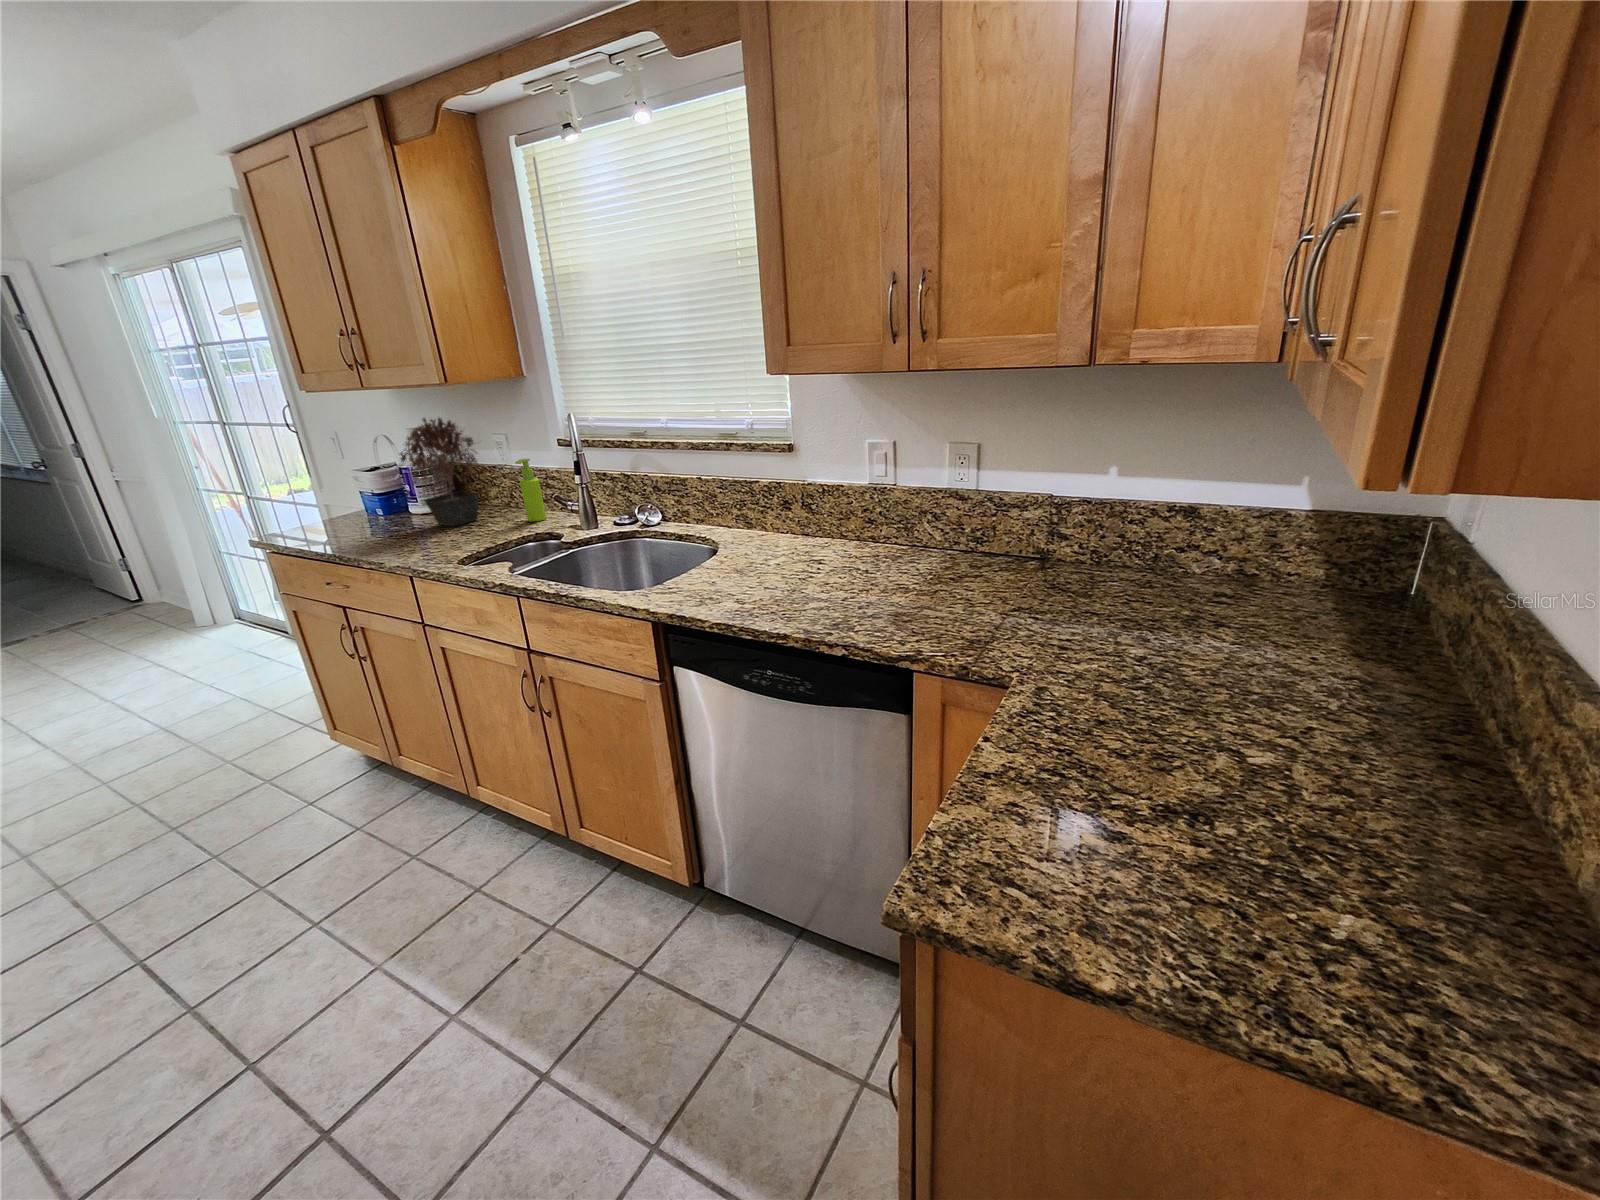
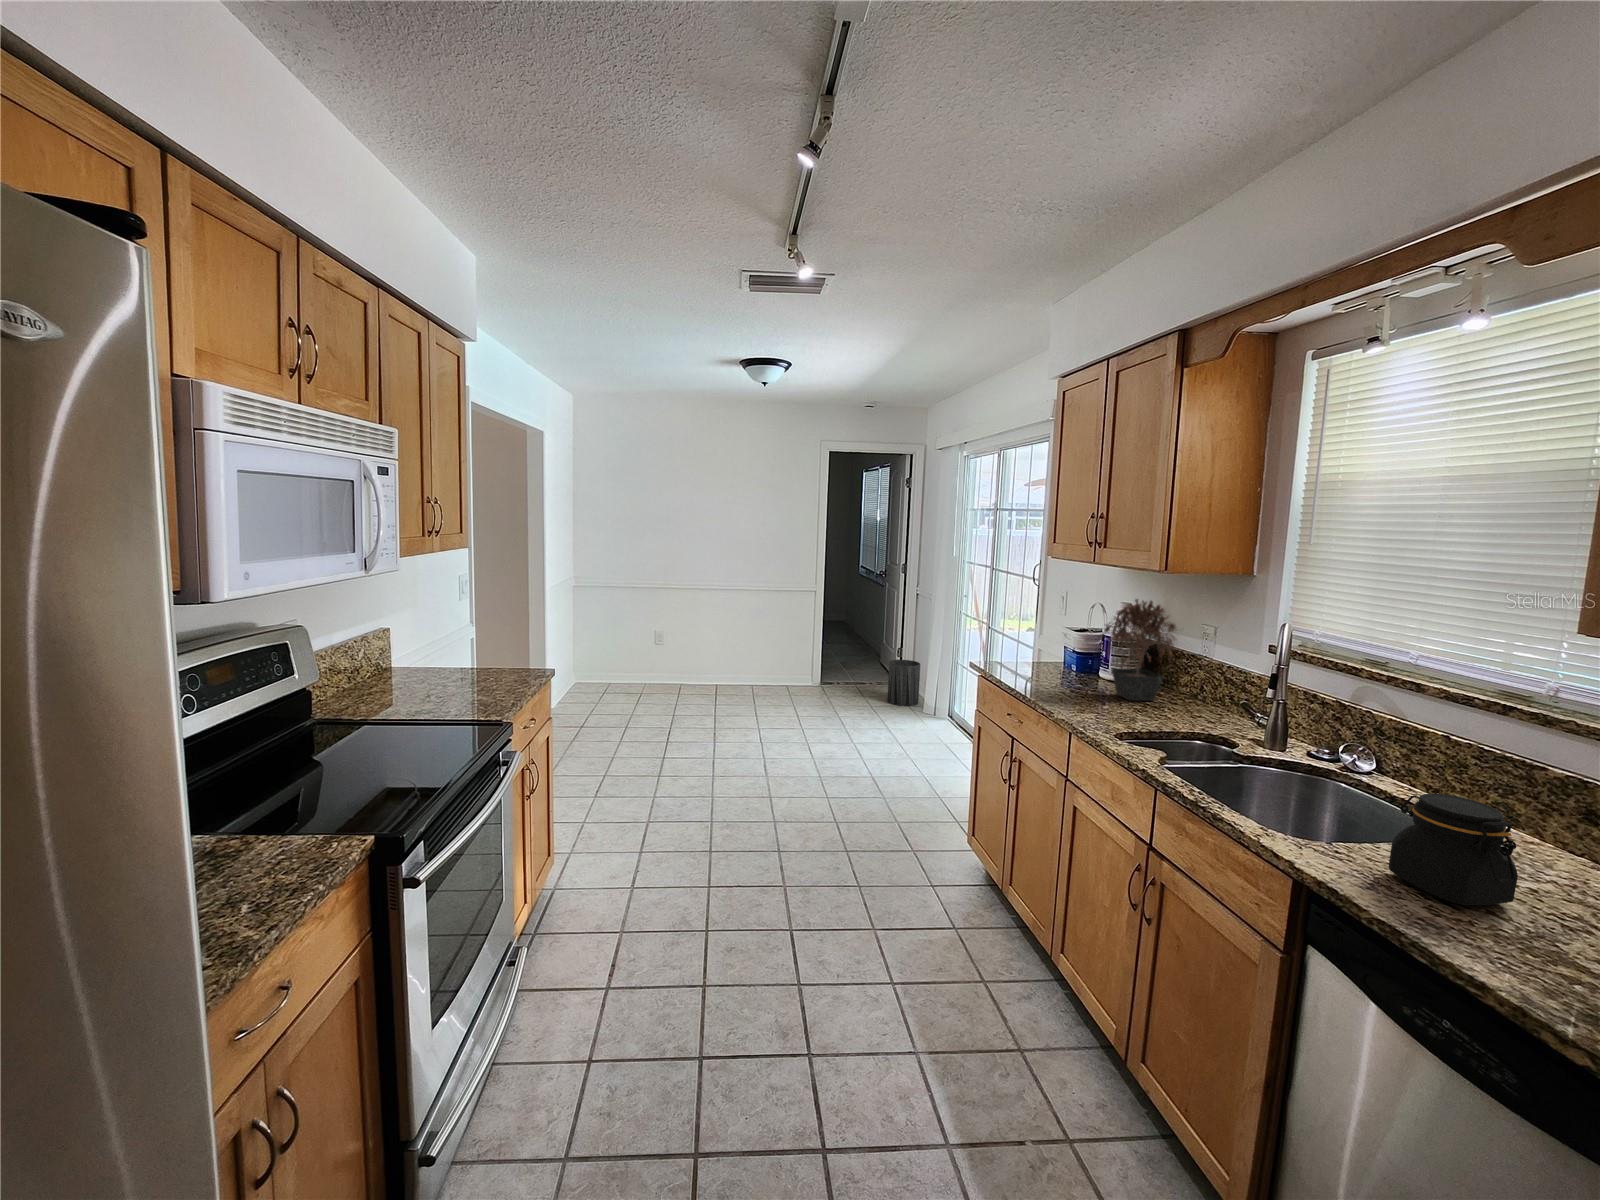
soap dispenser: present [515,459,546,521] -> none [1204,656,1230,722]
jar: none [699,515,771,591] -> present [1389,793,1518,905]
trash can: none [103,569,182,634] -> present [887,660,920,706]

